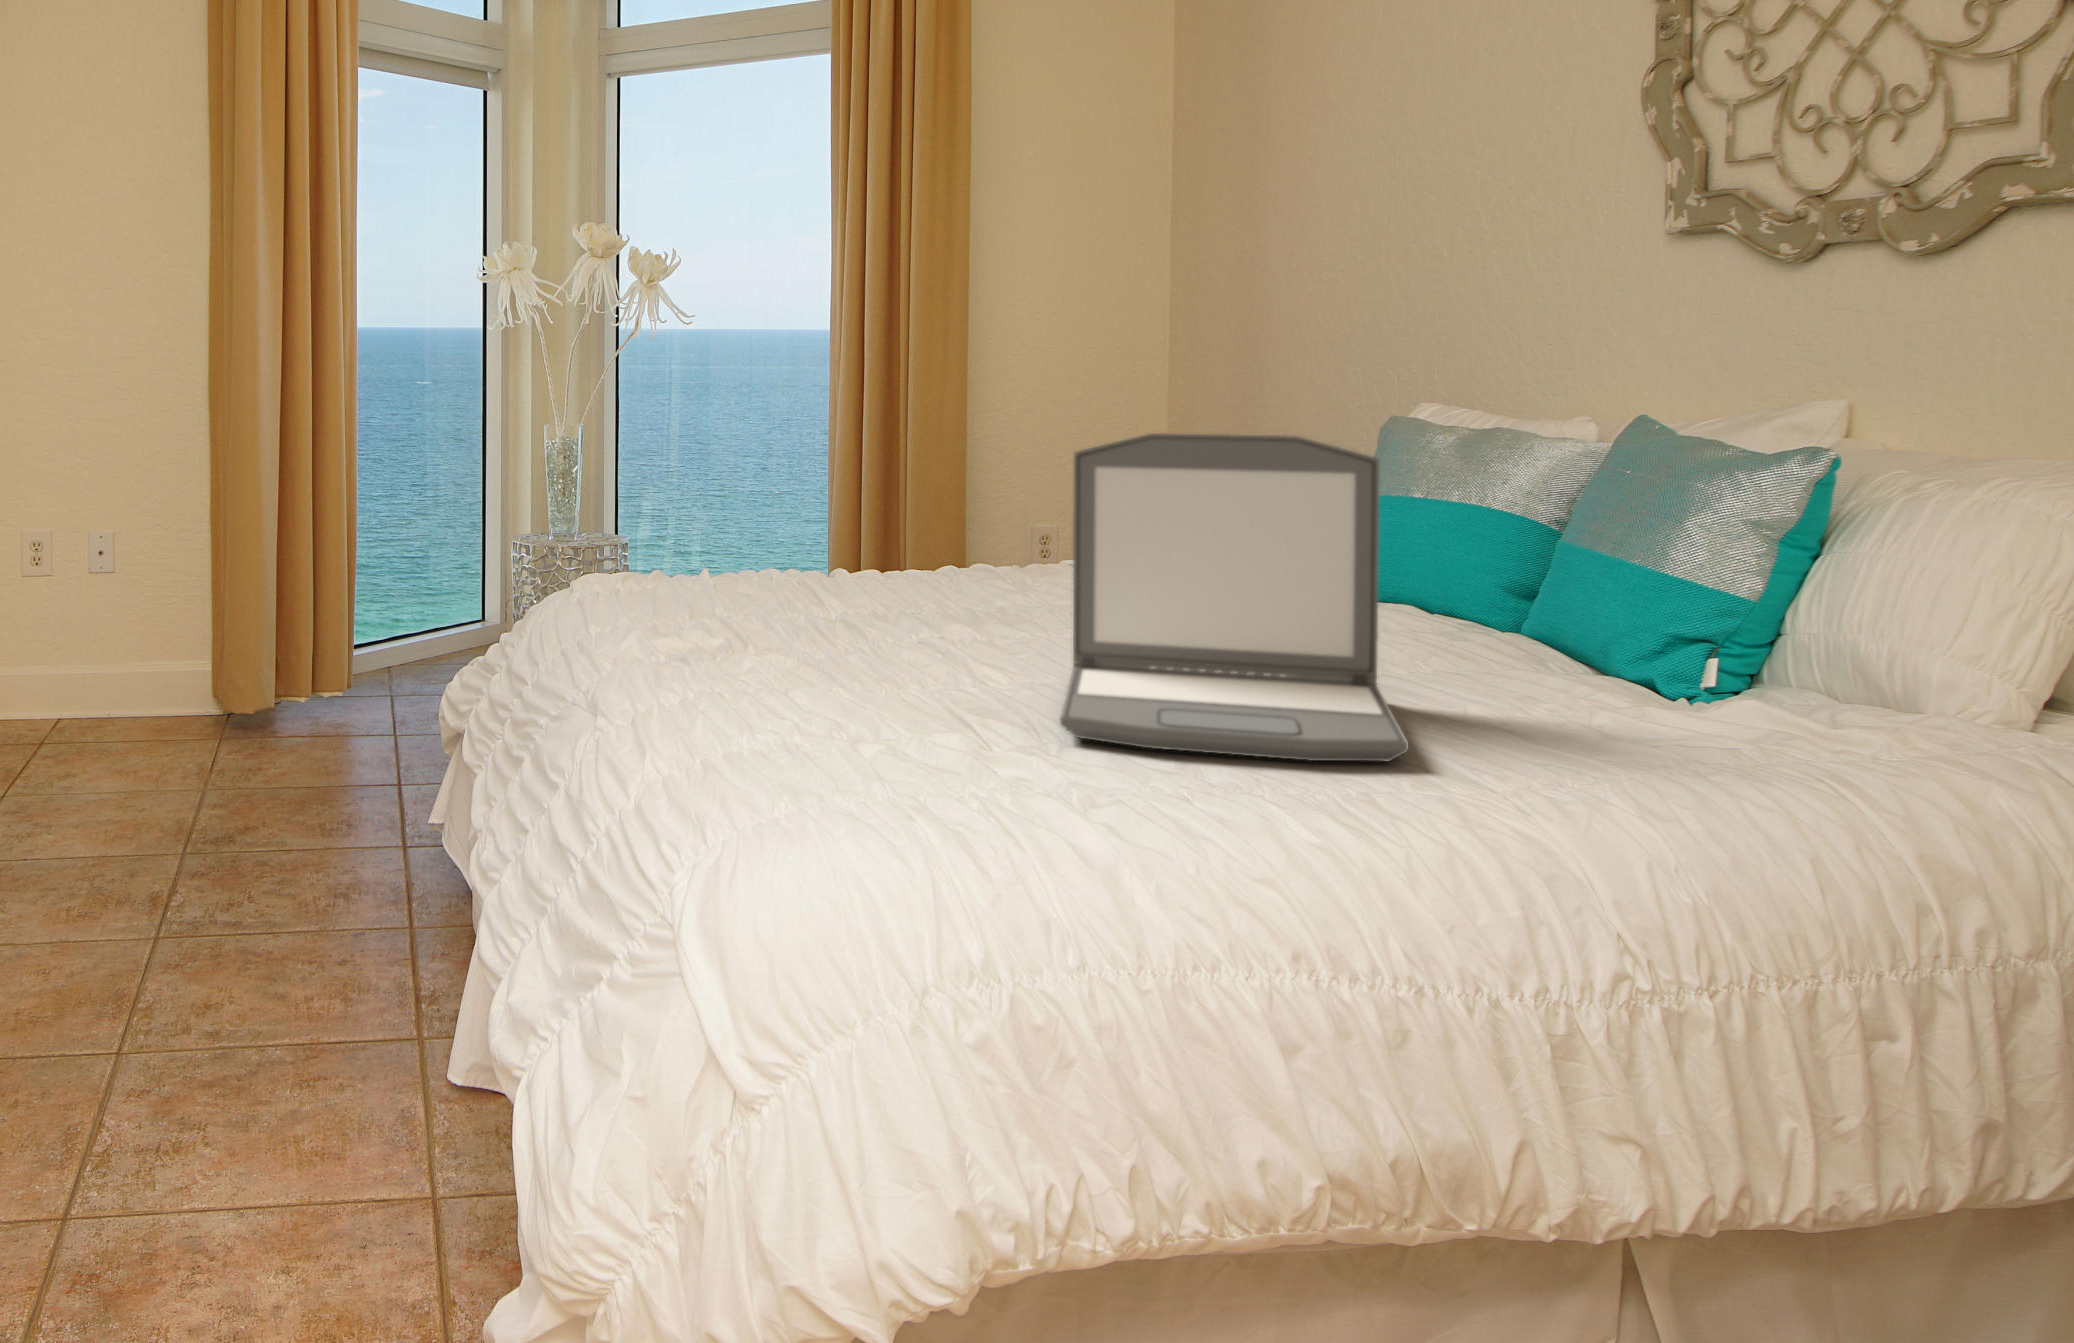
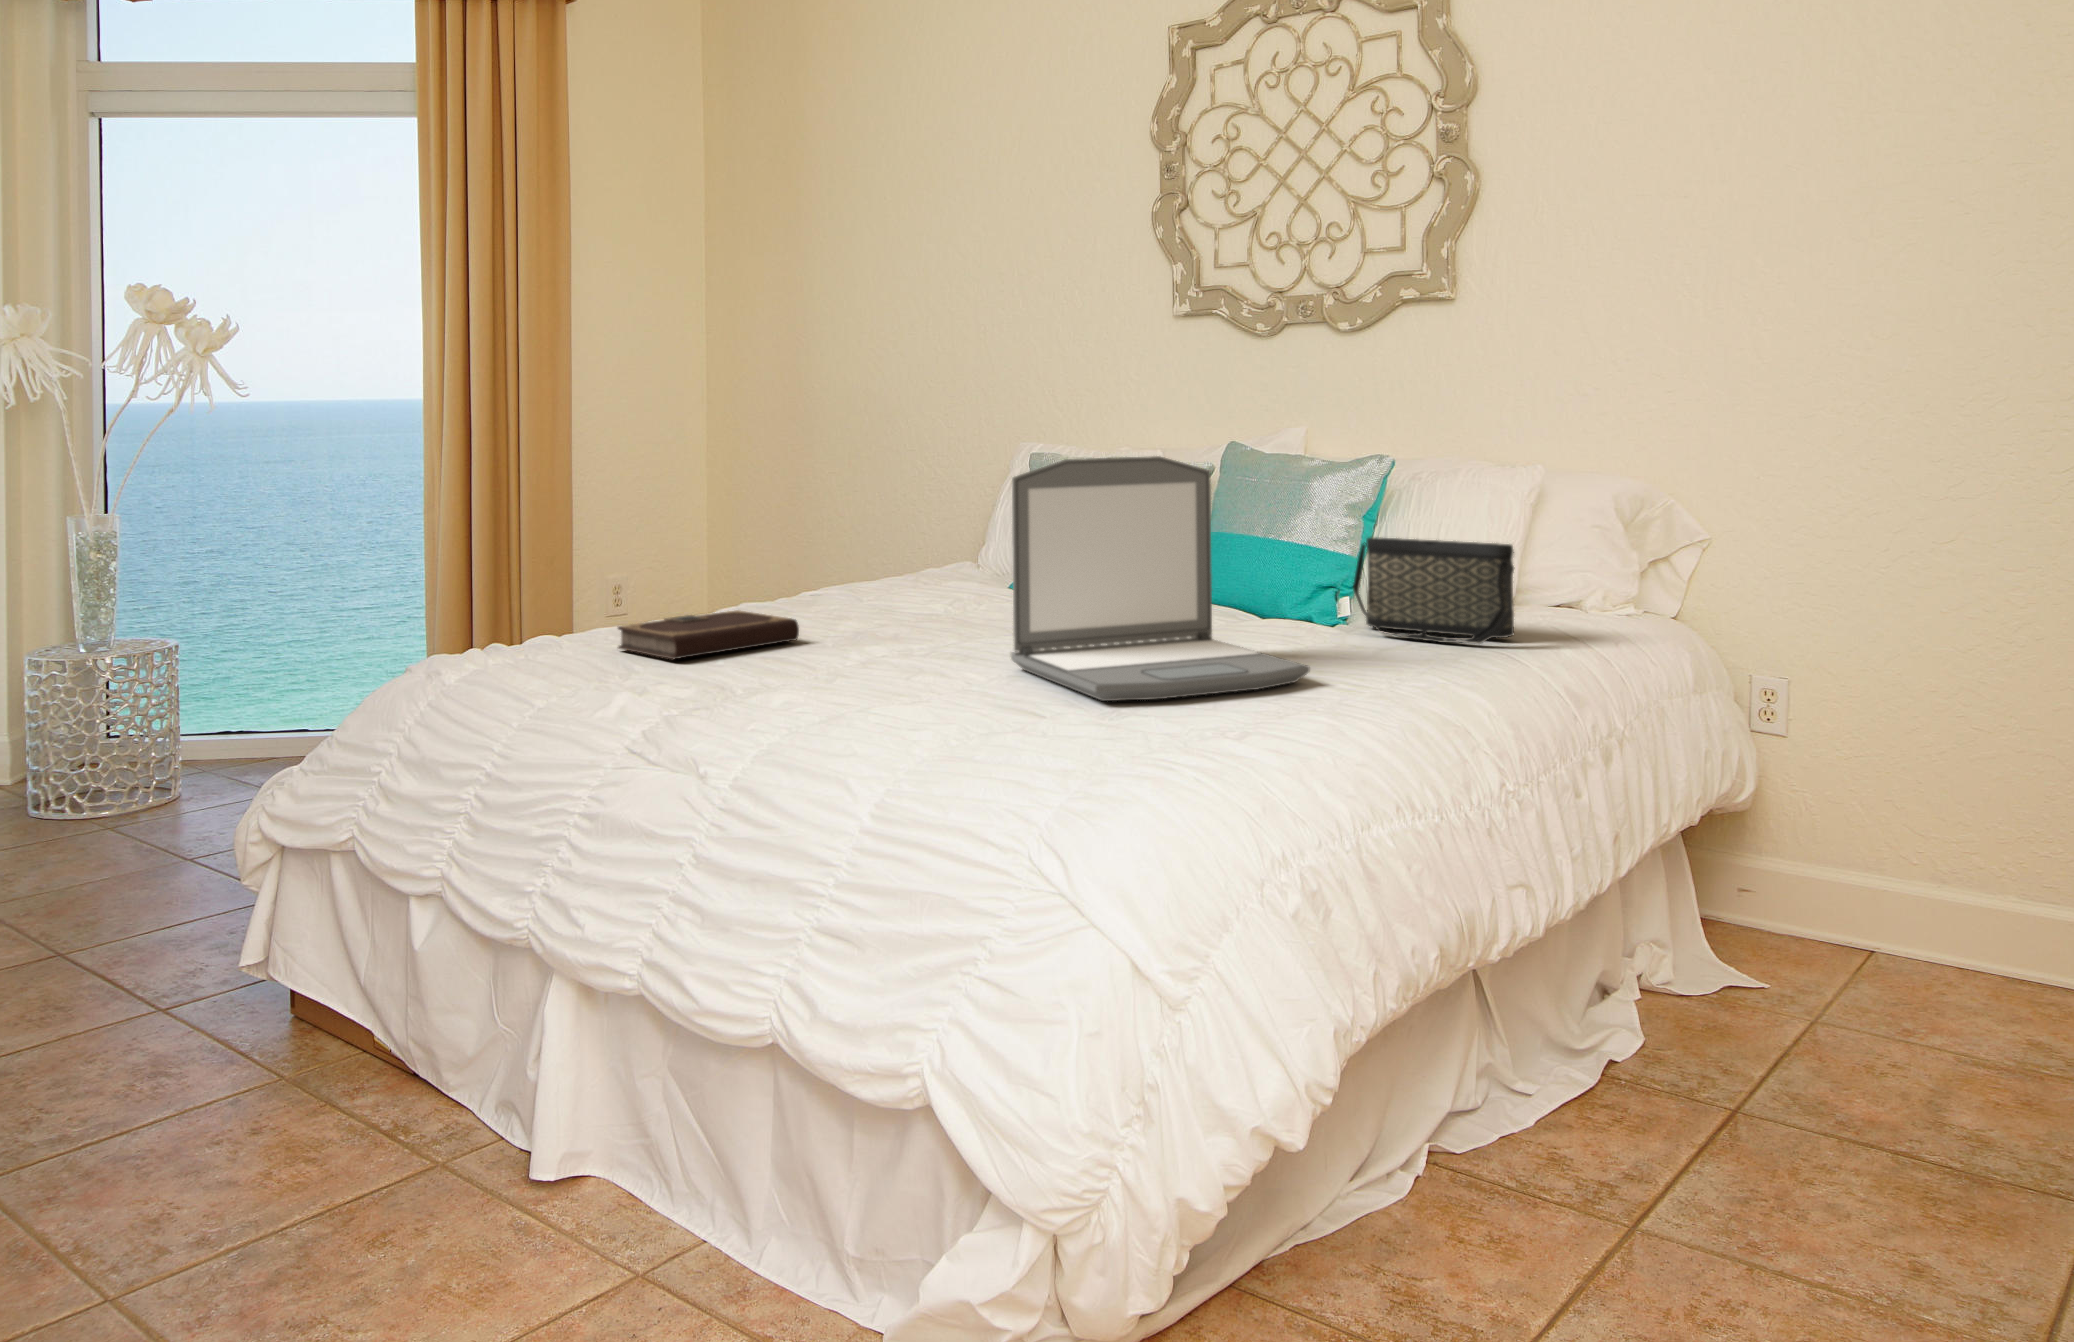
handbag: none [1679,573,1946,761] -> present [1353,537,1514,644]
notebook: none [750,575,929,618] -> present [618,610,799,659]

